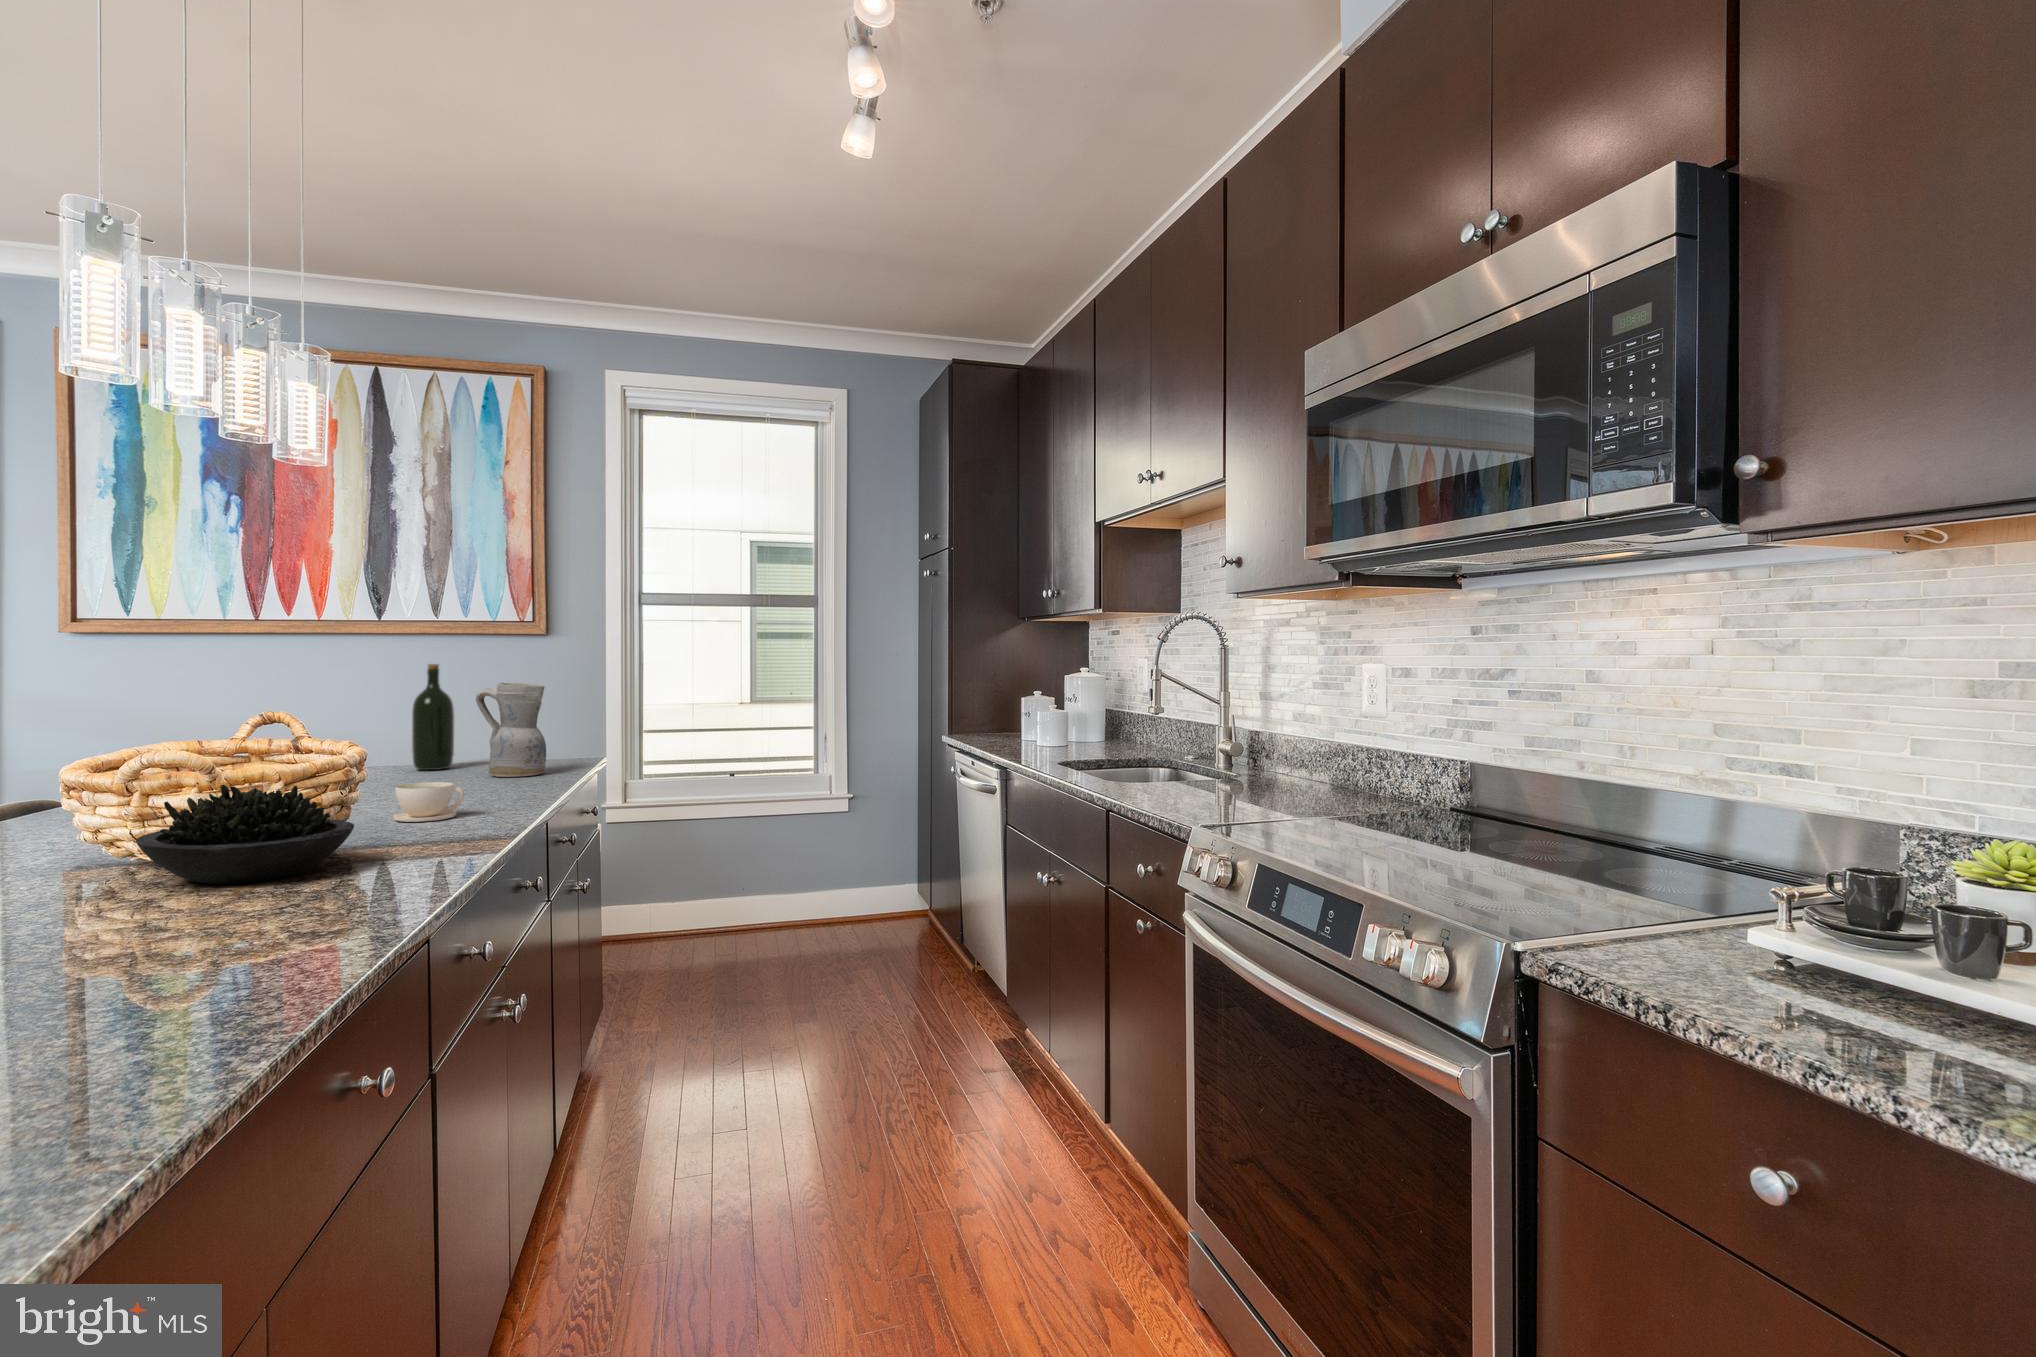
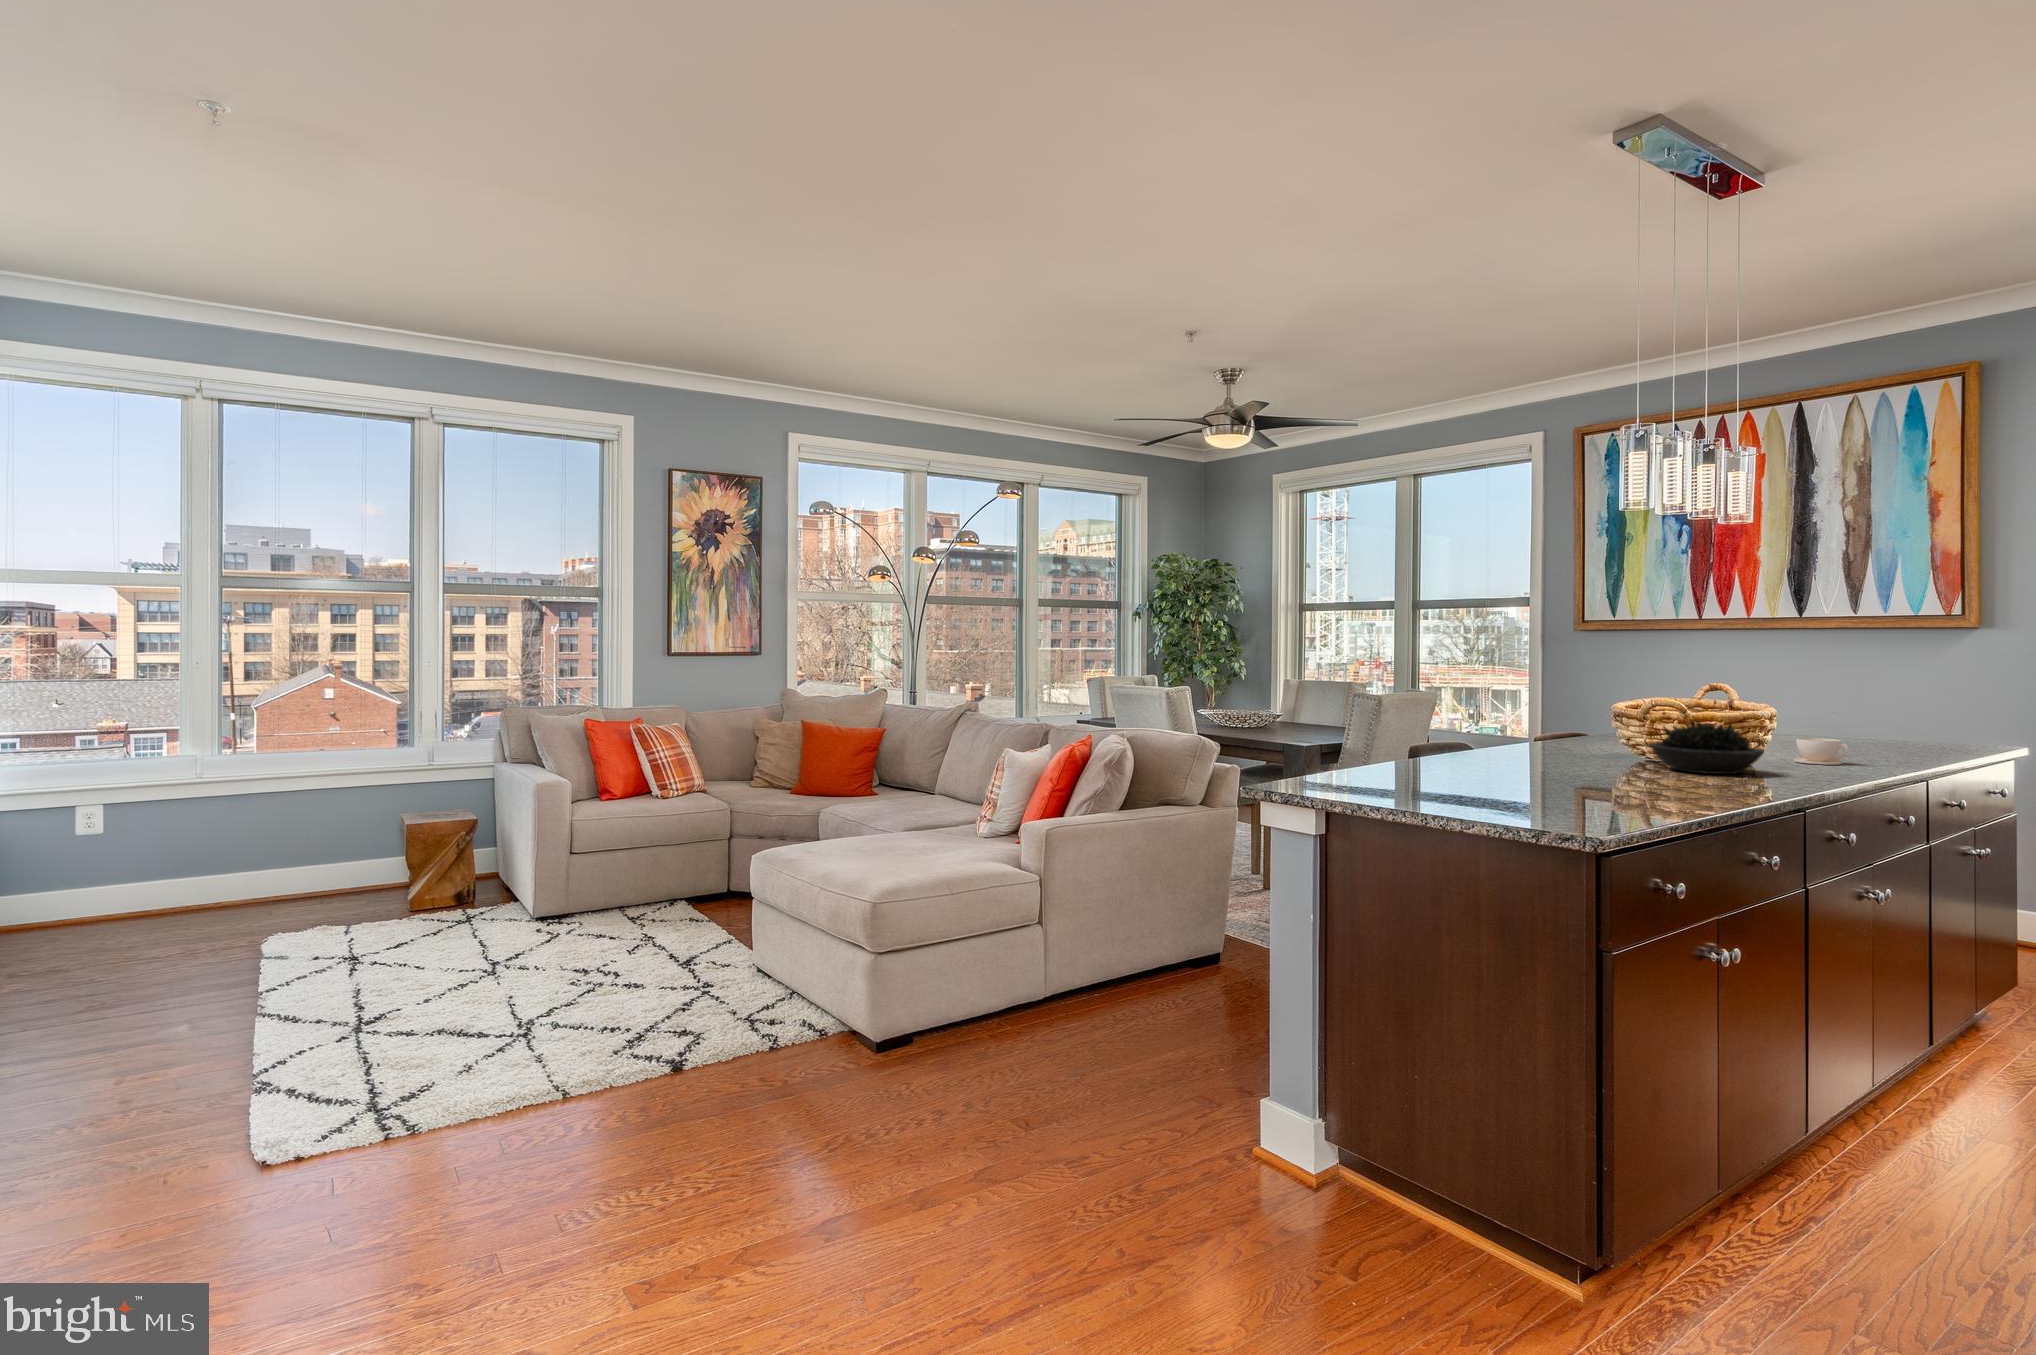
wine bottle: present [412,664,454,770] -> none [1819,654,1857,741]
ceramic pitcher: present [476,683,546,777] -> none [1874,670,1942,751]

